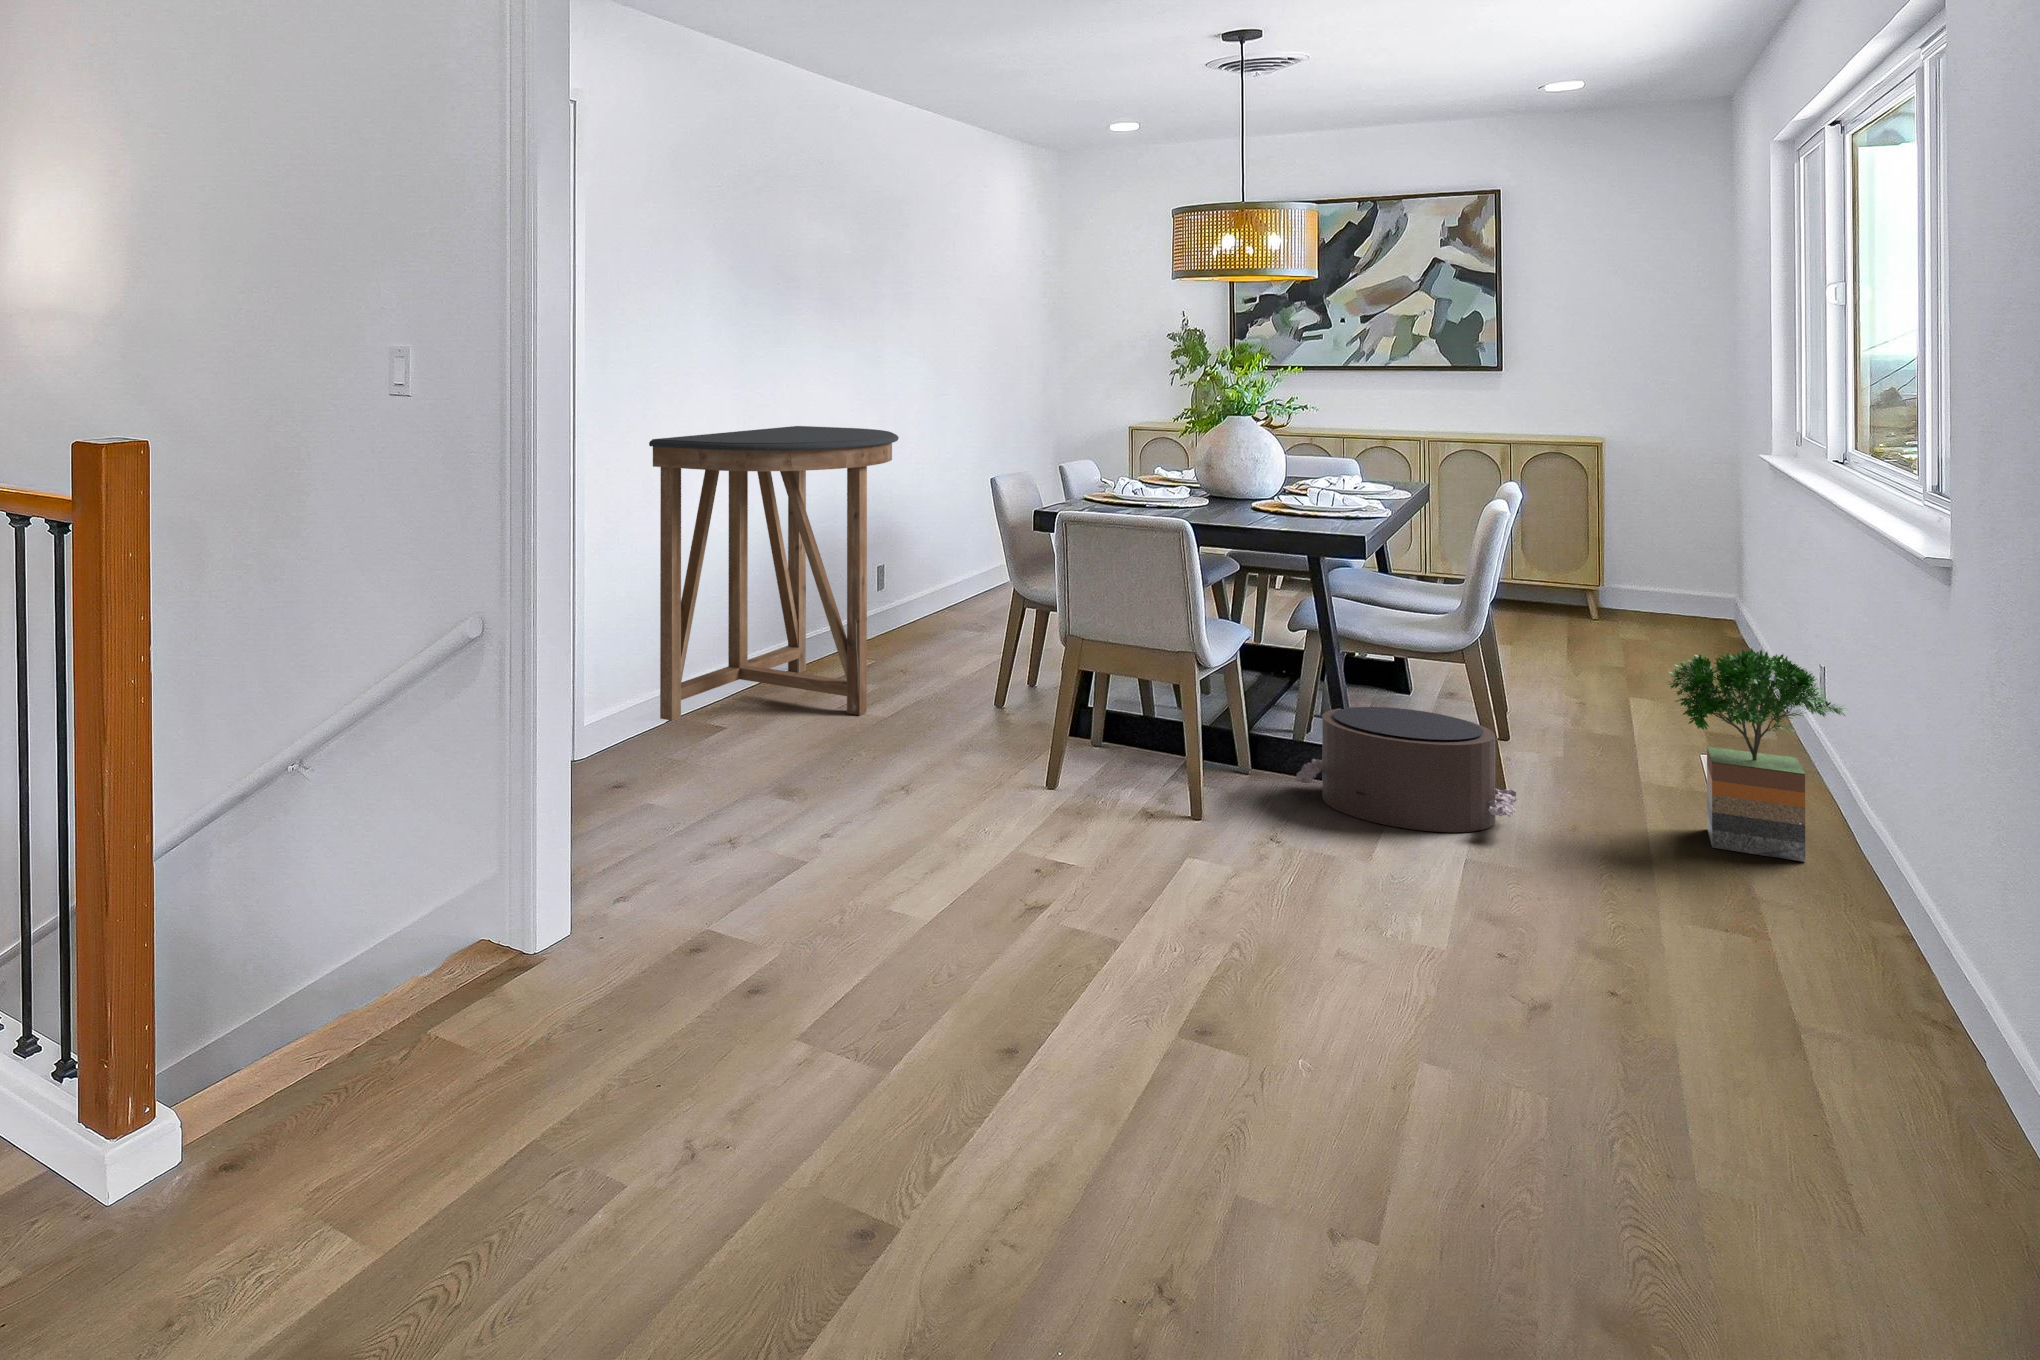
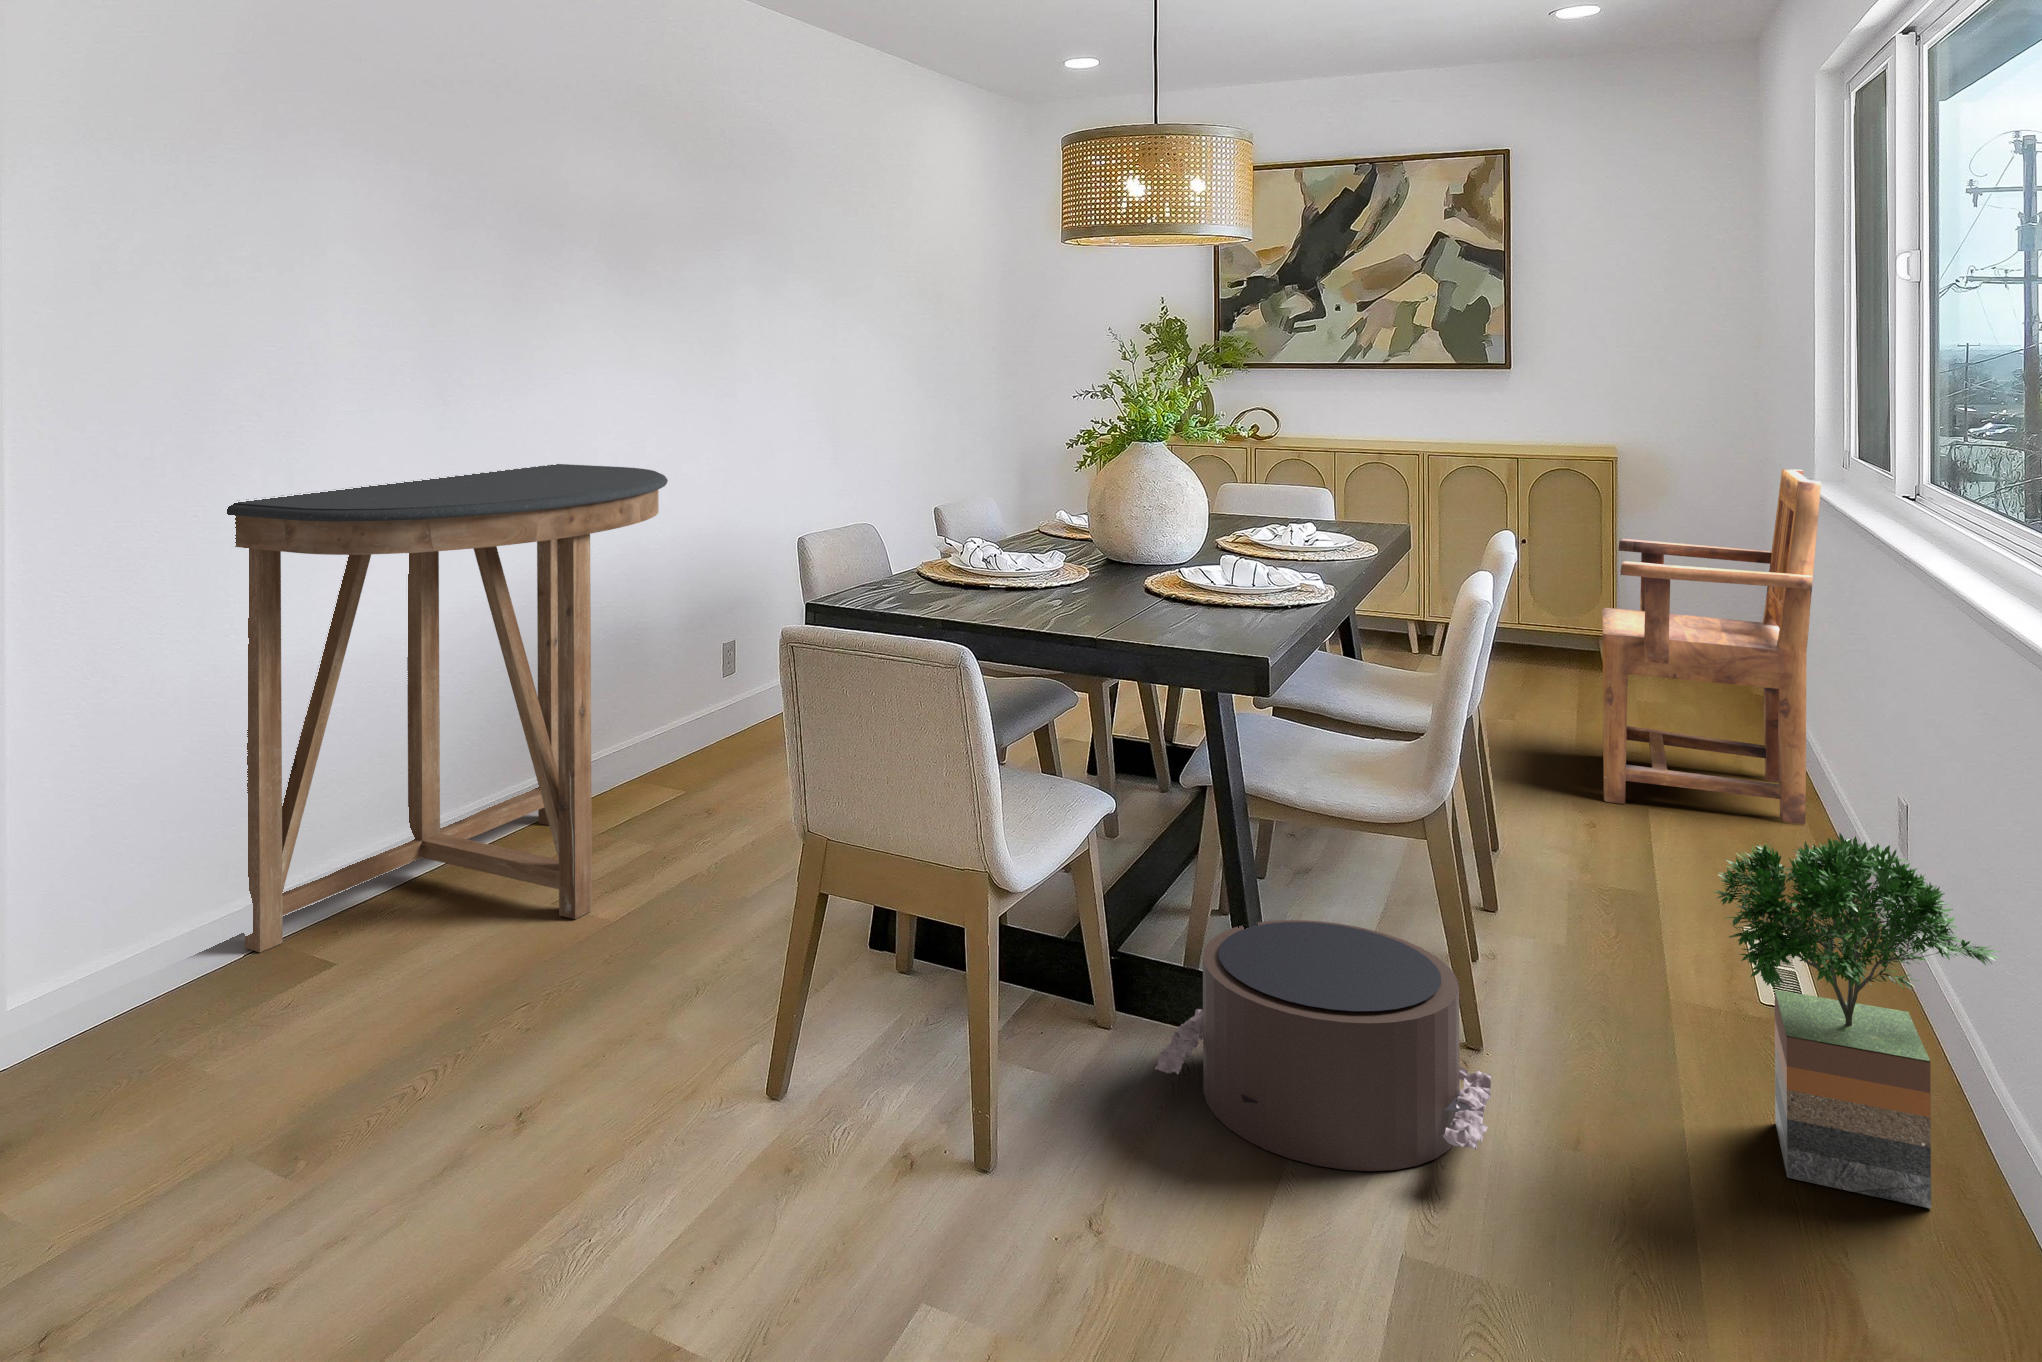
armchair: none [1584,446,1764,707] -> present [1602,469,1821,824]

